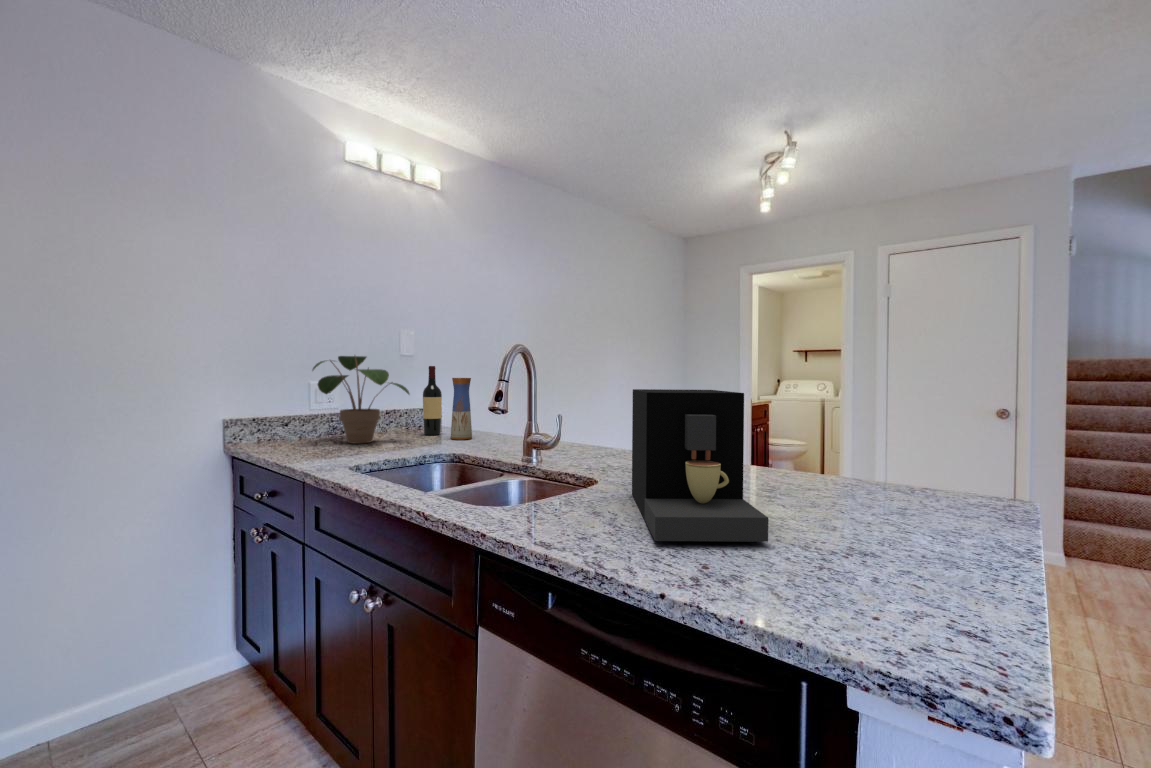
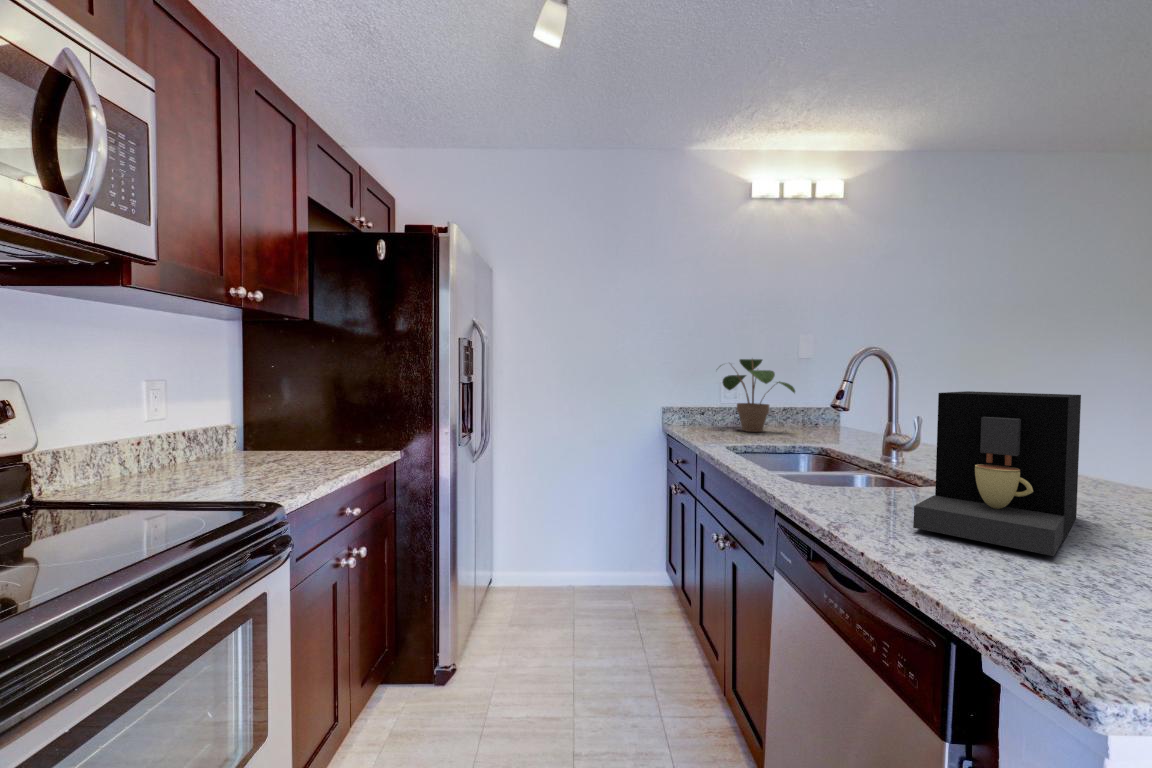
wine bottle: present [423,366,442,435] -> none [814,367,833,432]
vase: present [451,378,472,440] -> none [835,379,858,438]

